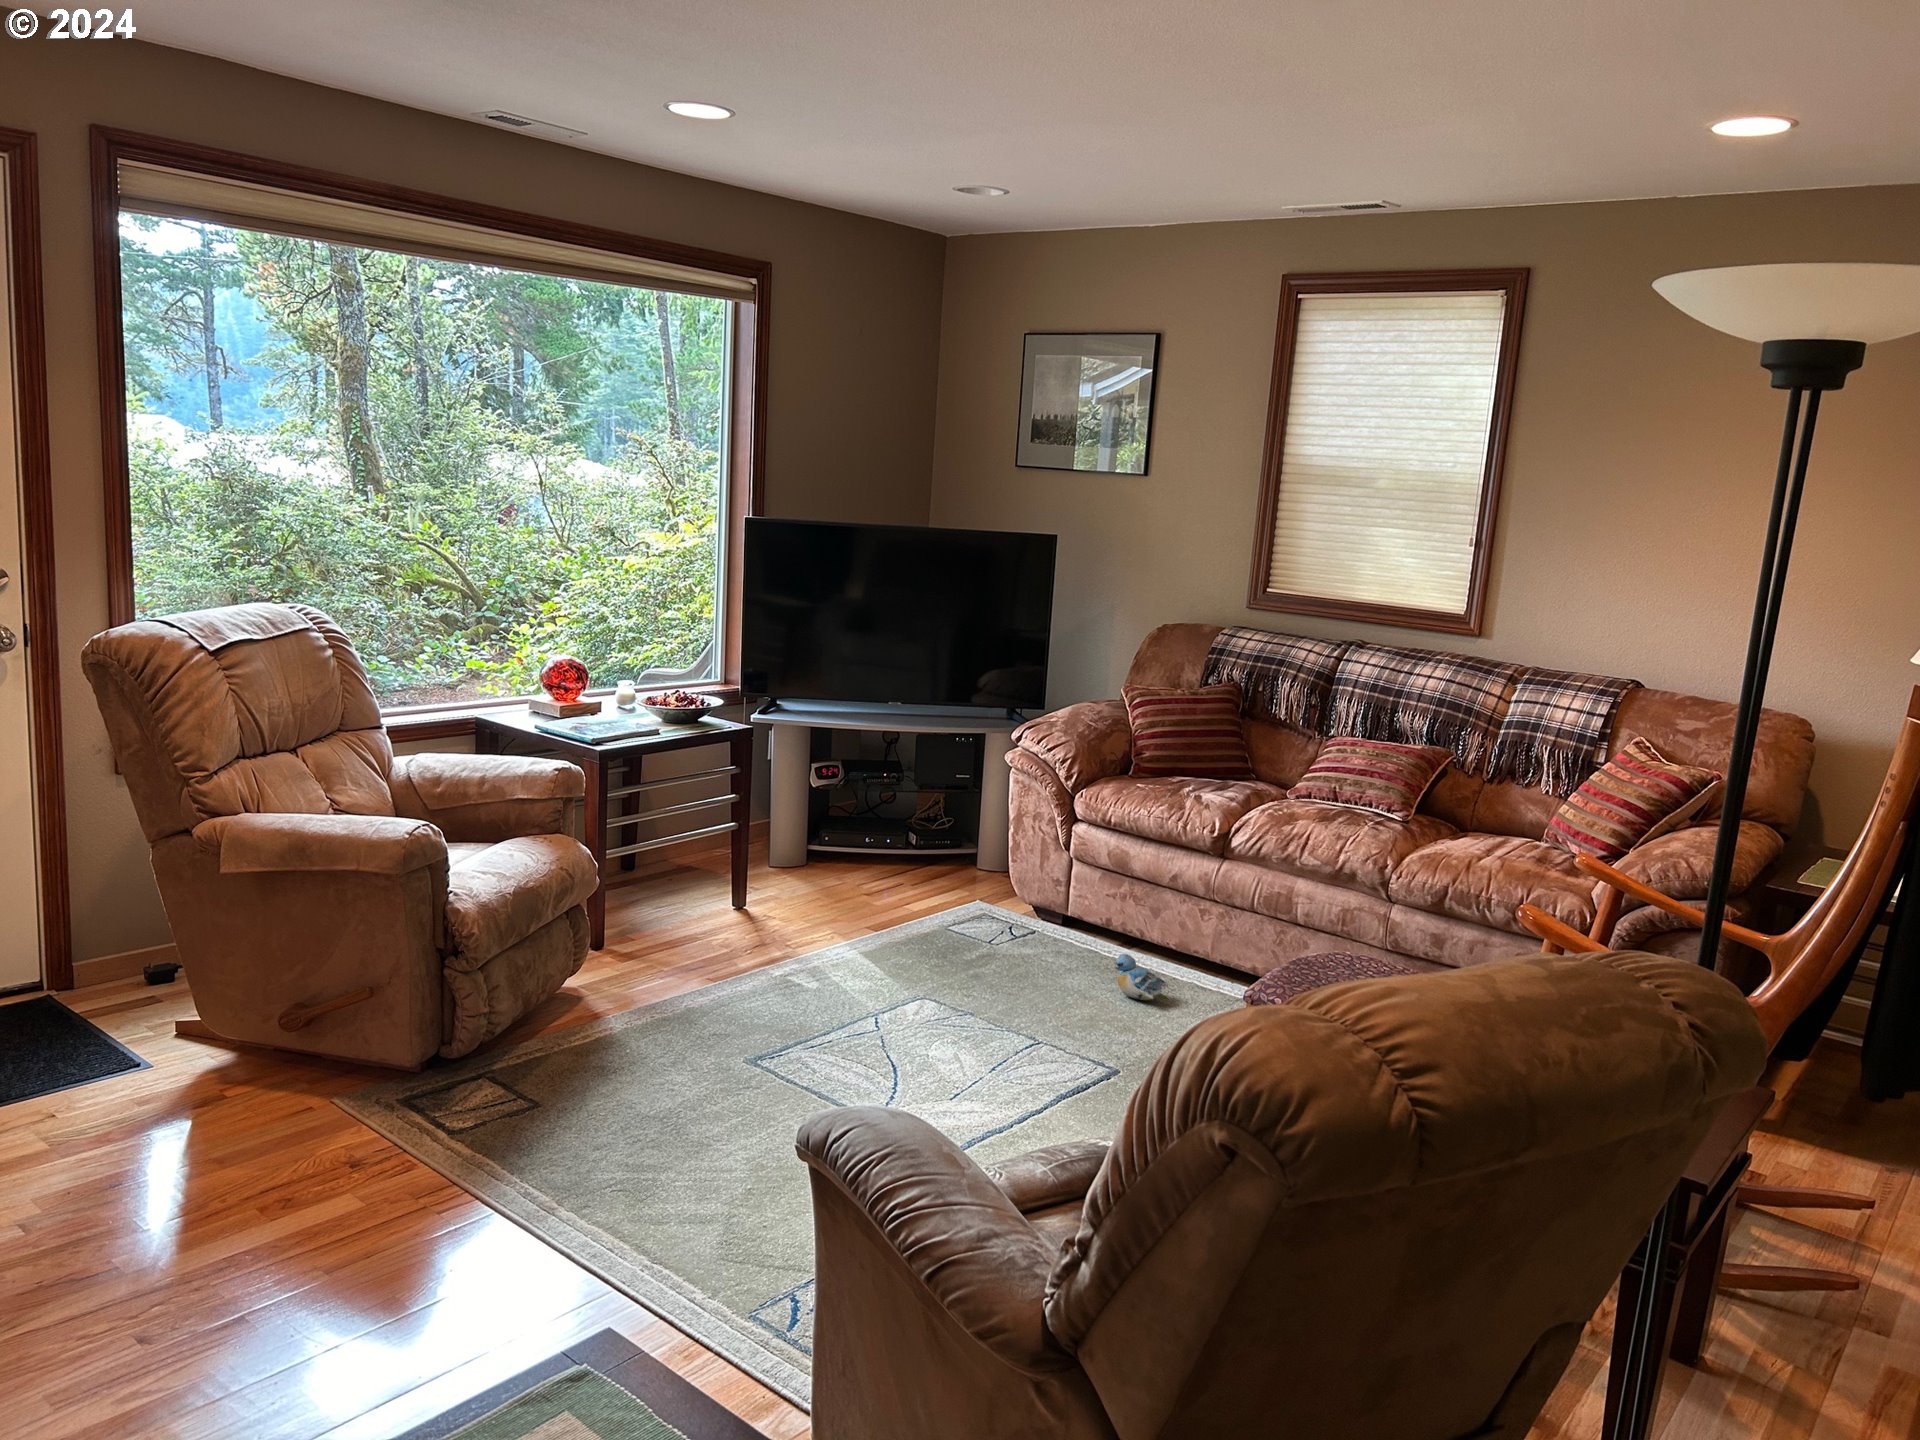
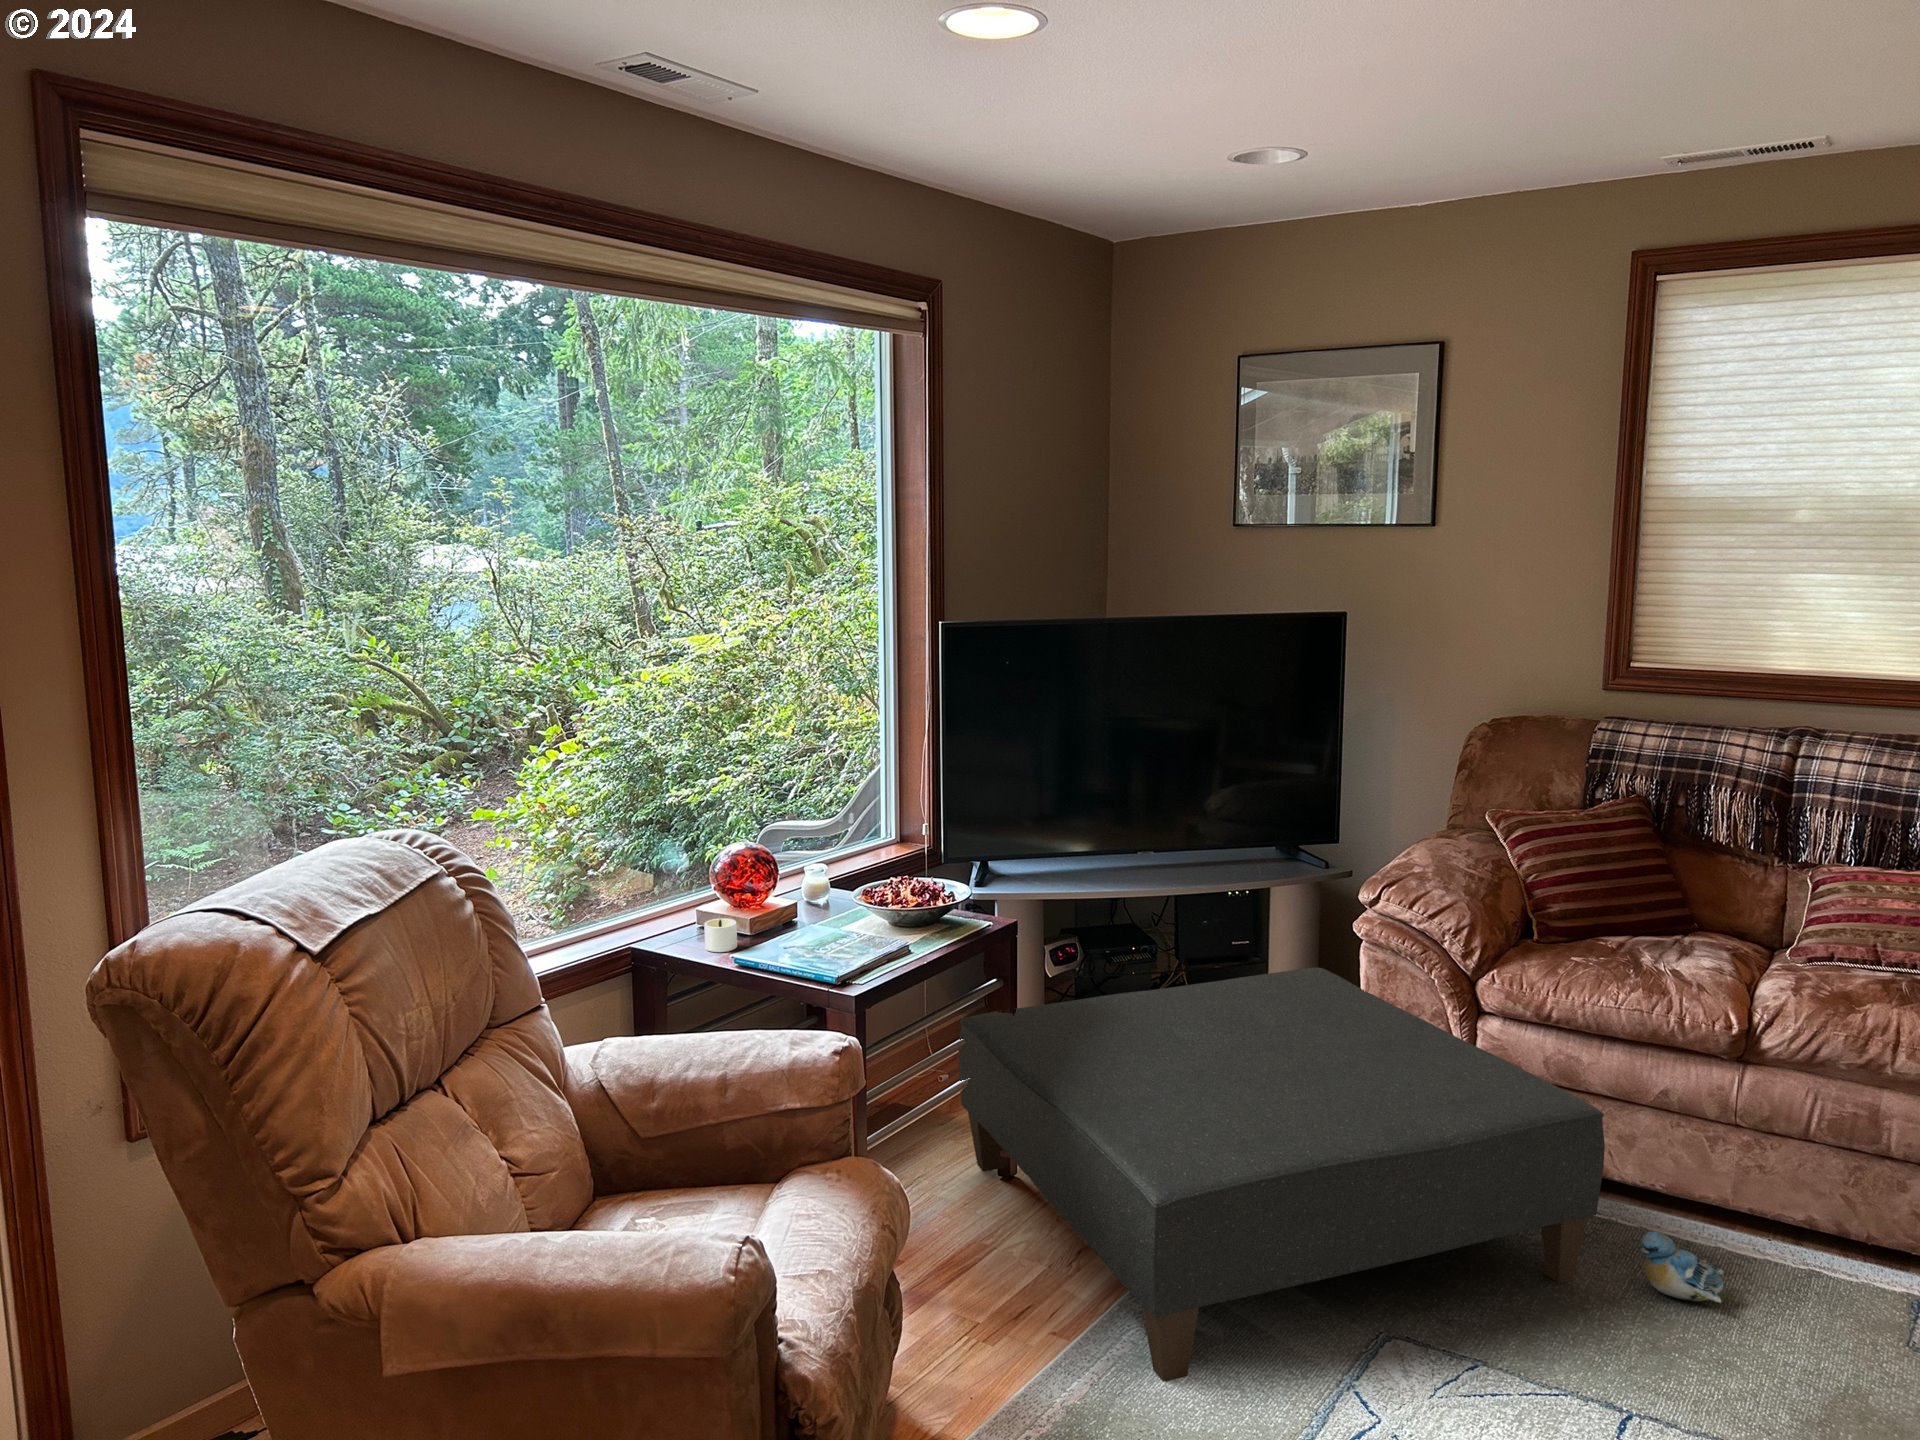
candle: none [523,698,552,721] -> present [704,918,737,952]
ottoman: none [711,786,1098,1005] -> present [958,967,1605,1382]

